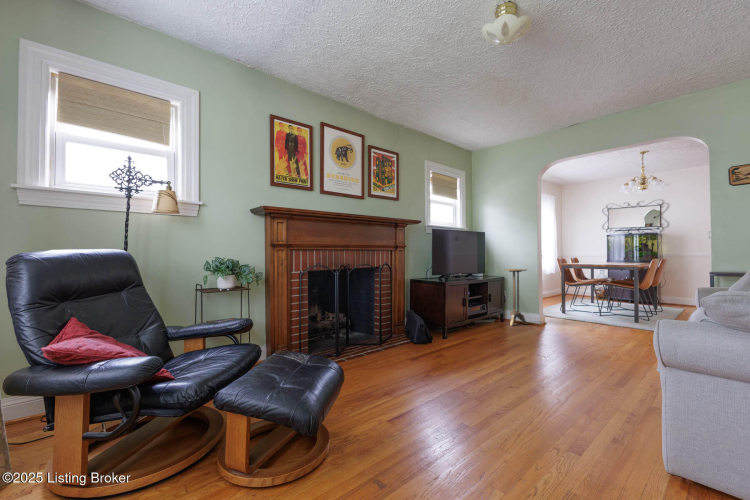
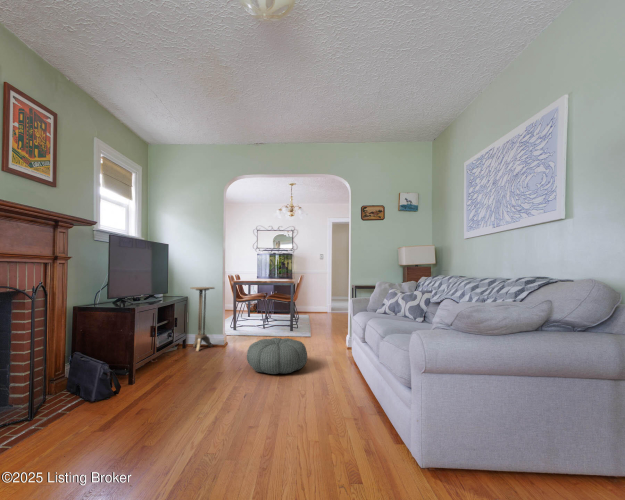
pouf: none [543,322,615,360] -> present [247,338,307,374]

